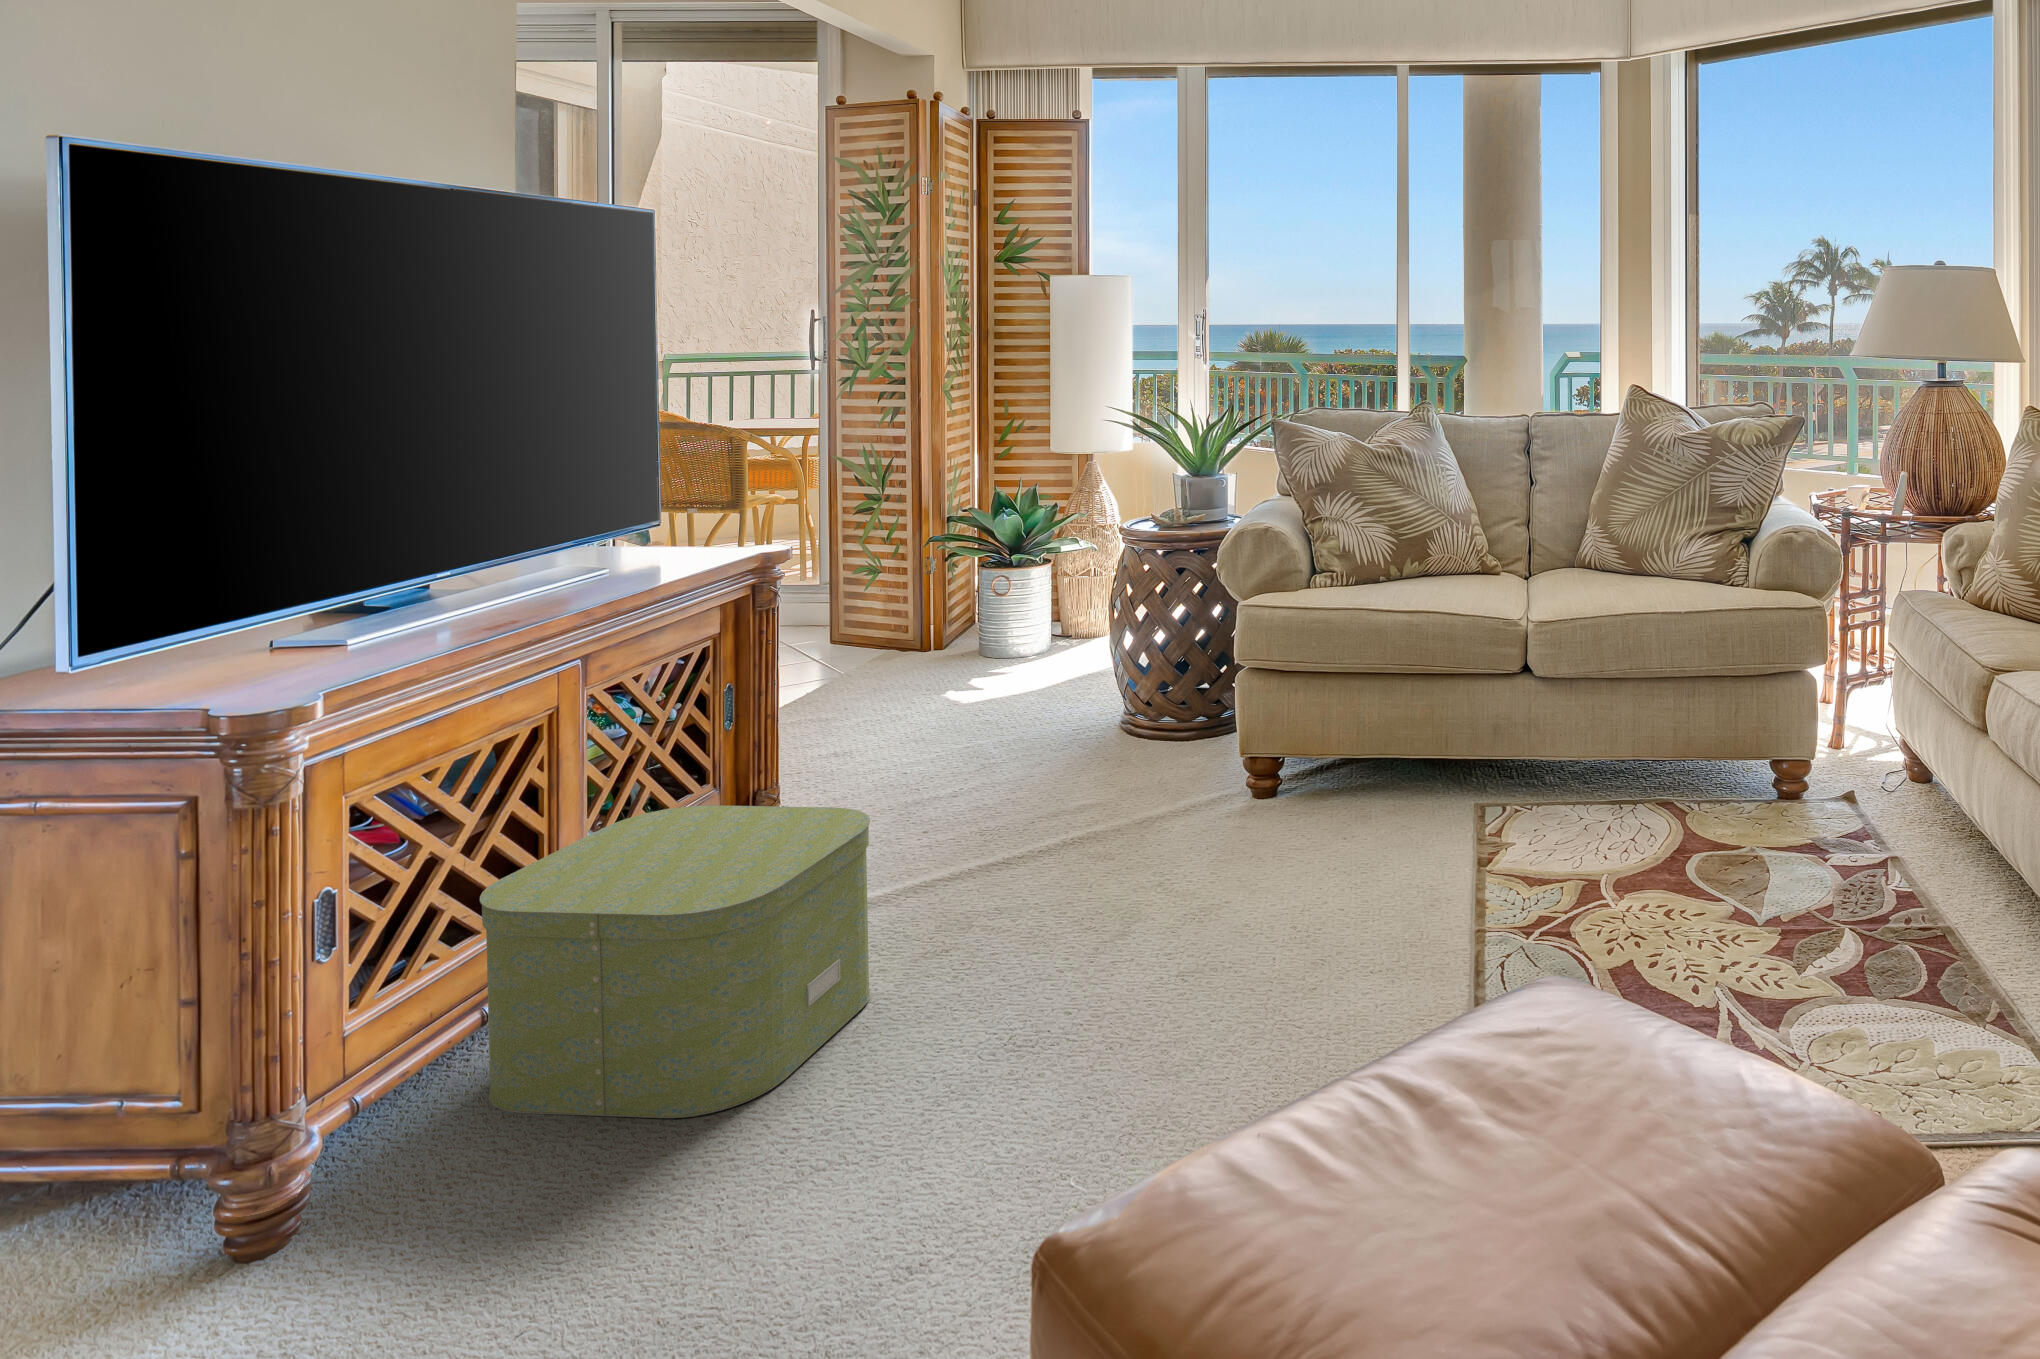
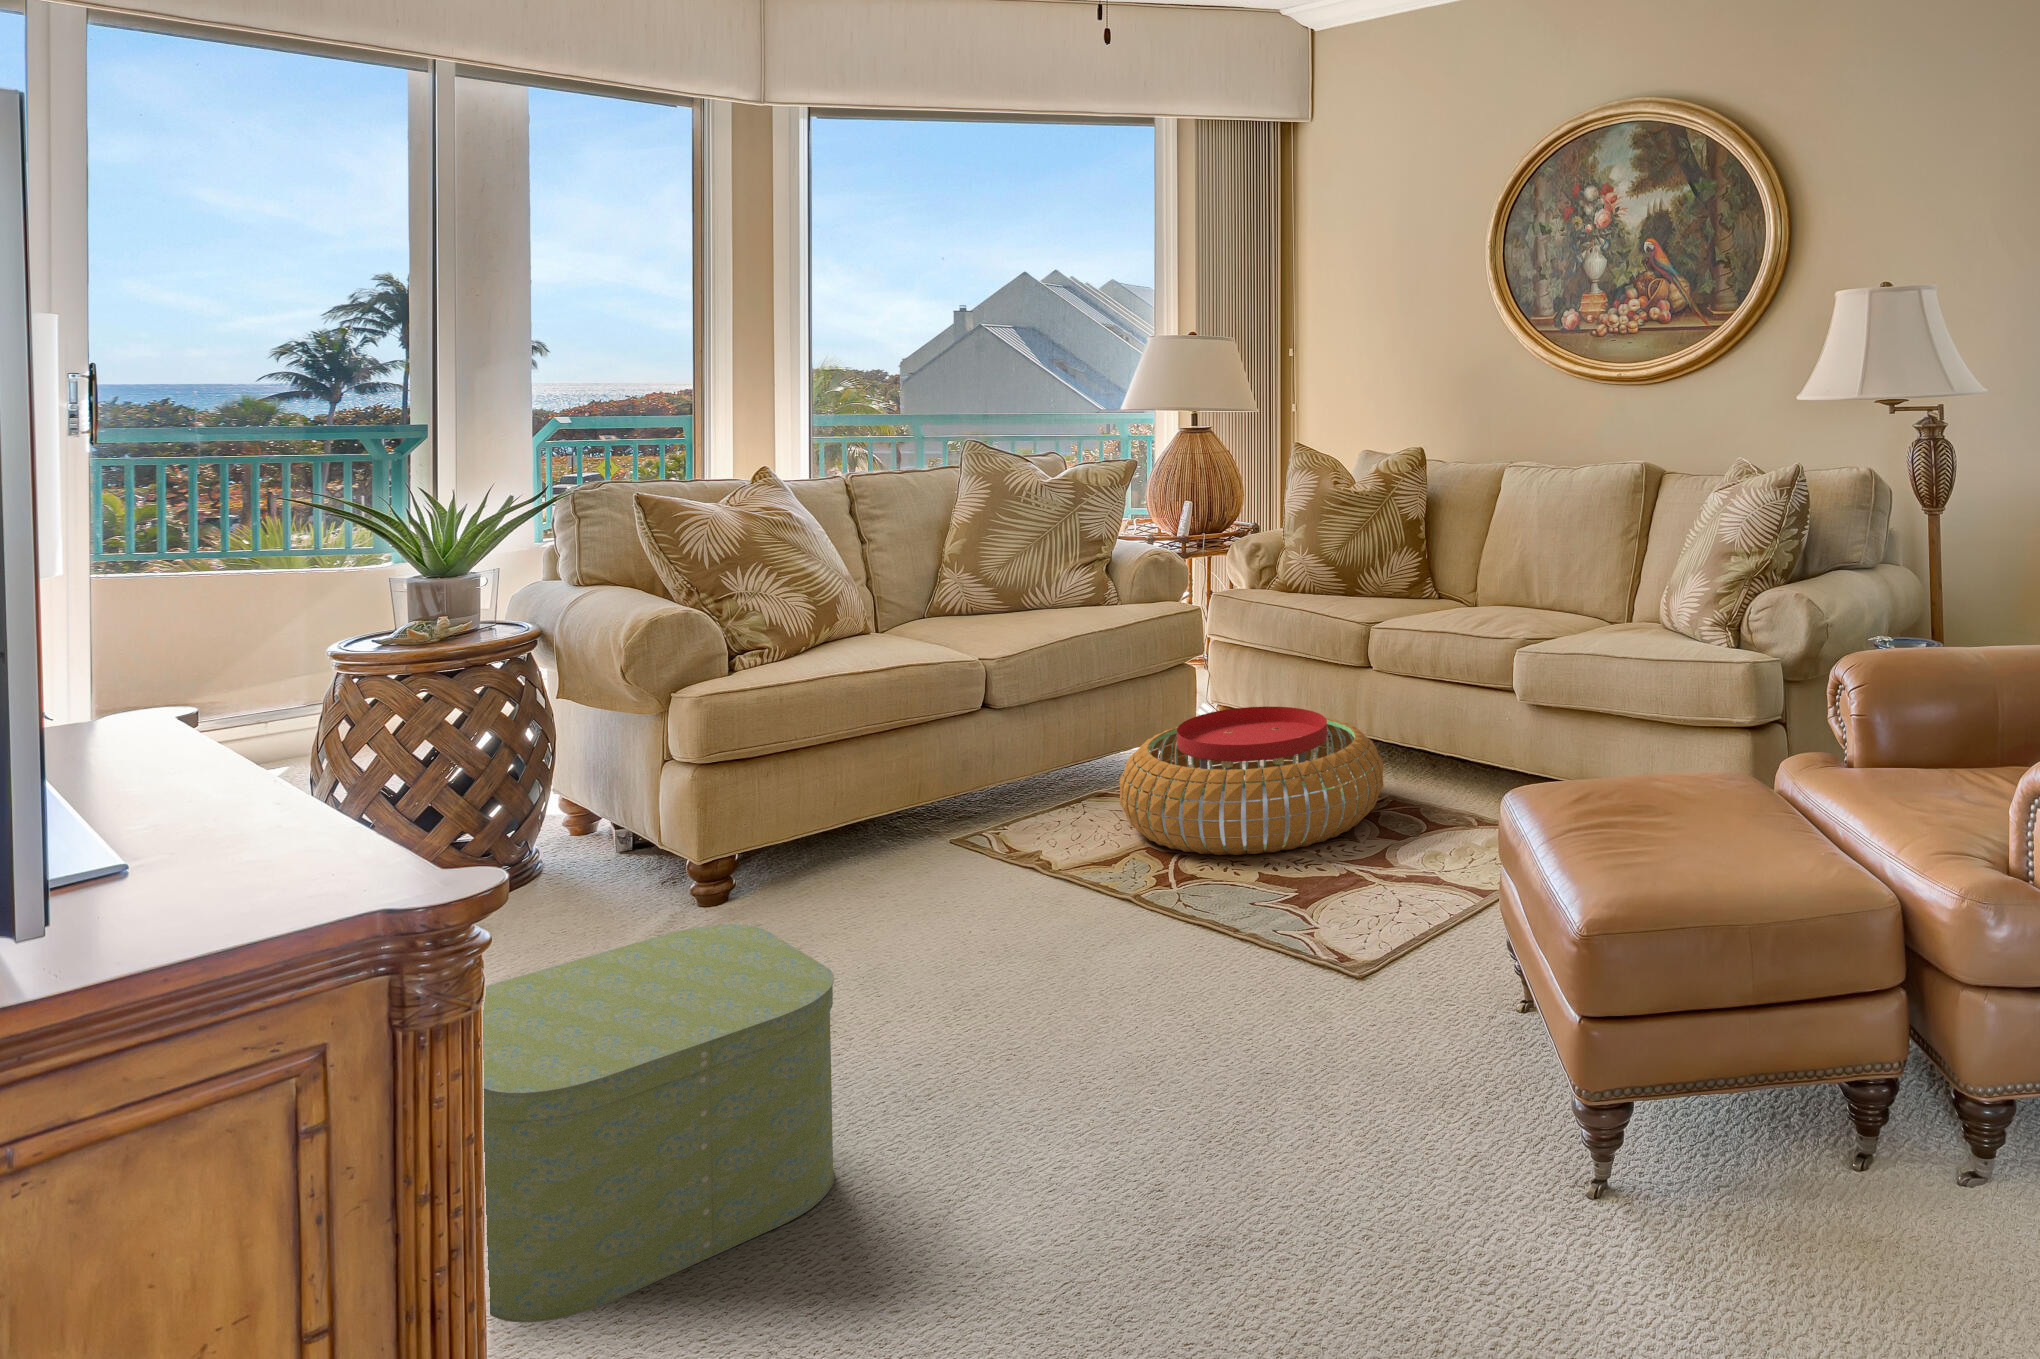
pouf: none [1561,742,1912,957] -> present [1120,707,1383,855]

